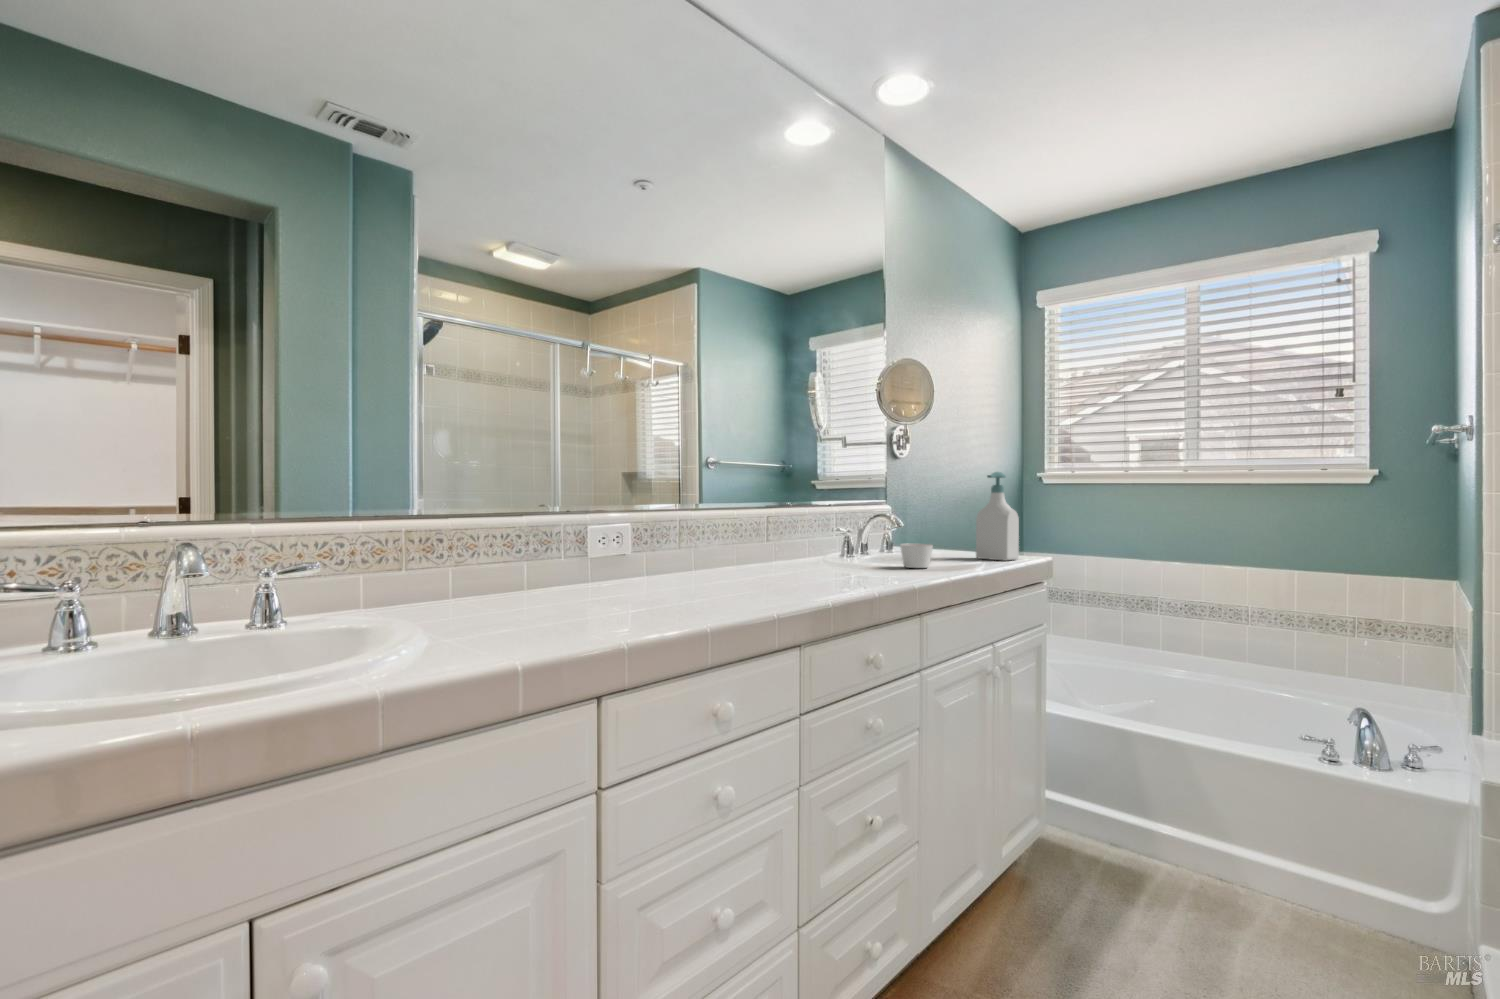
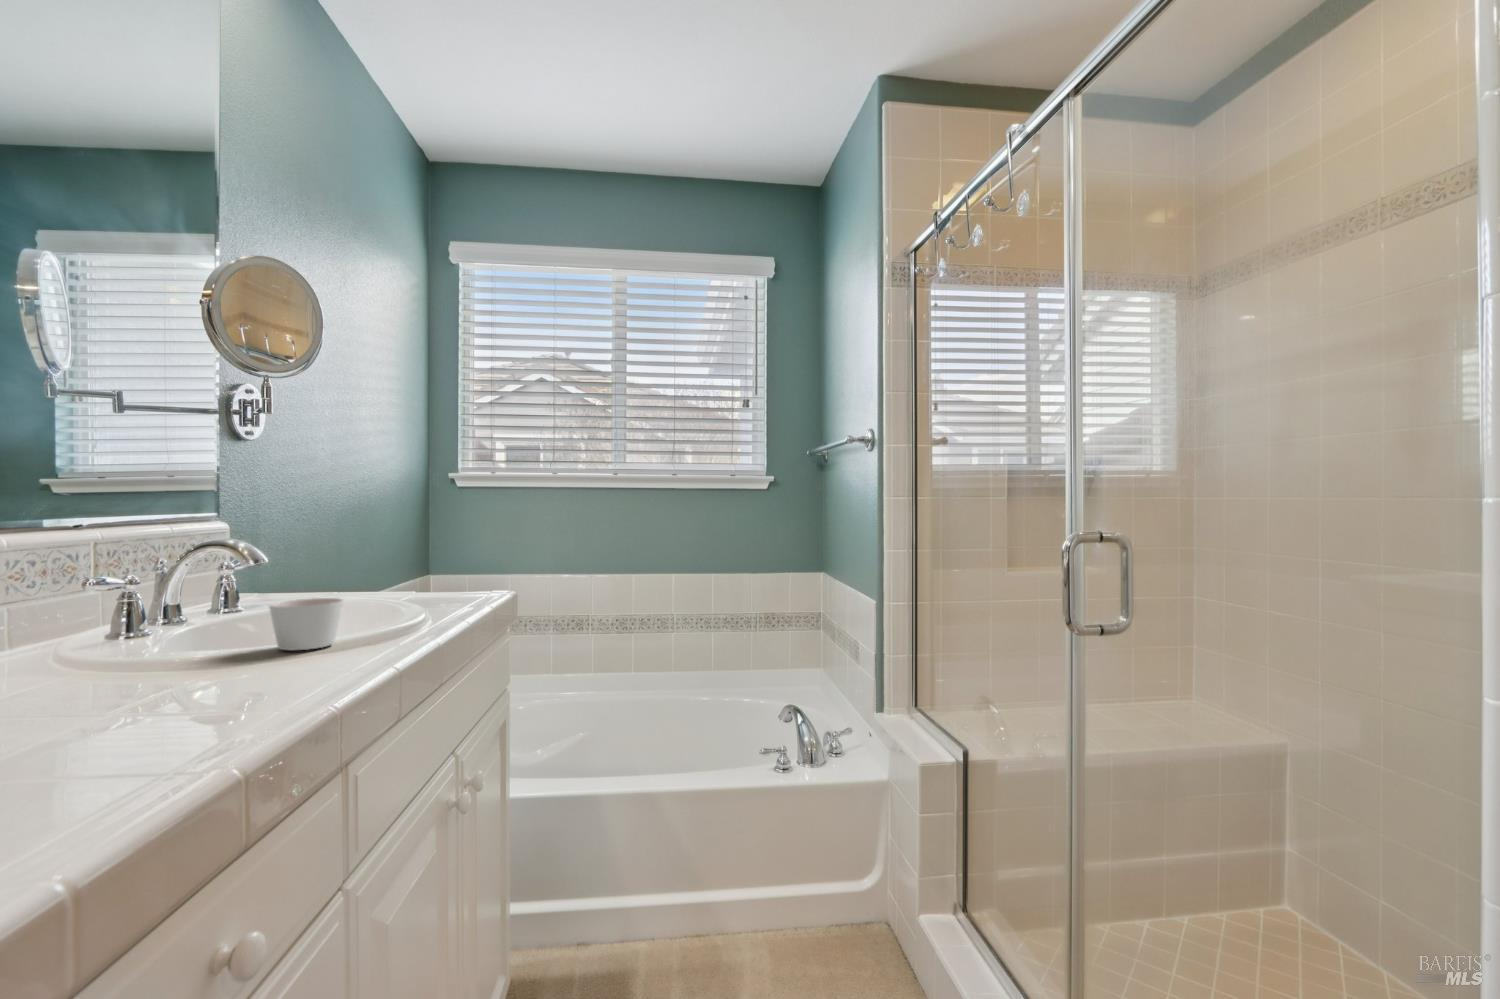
soap bottle: present [976,472,1019,561] -> none [404,467,473,606]

